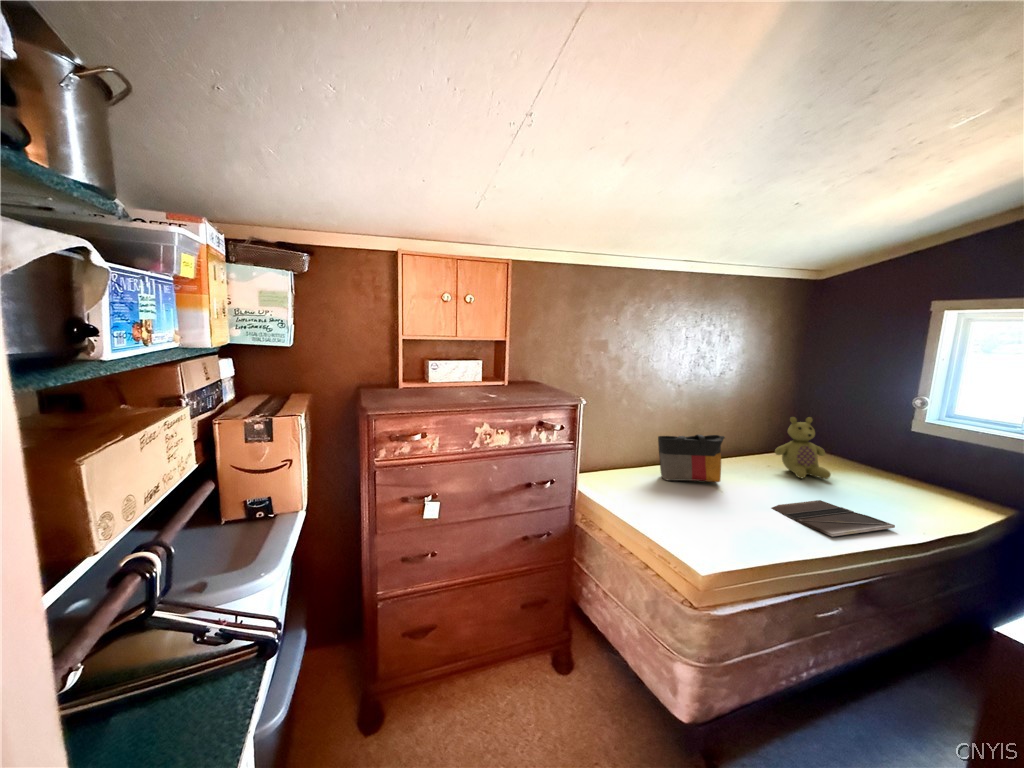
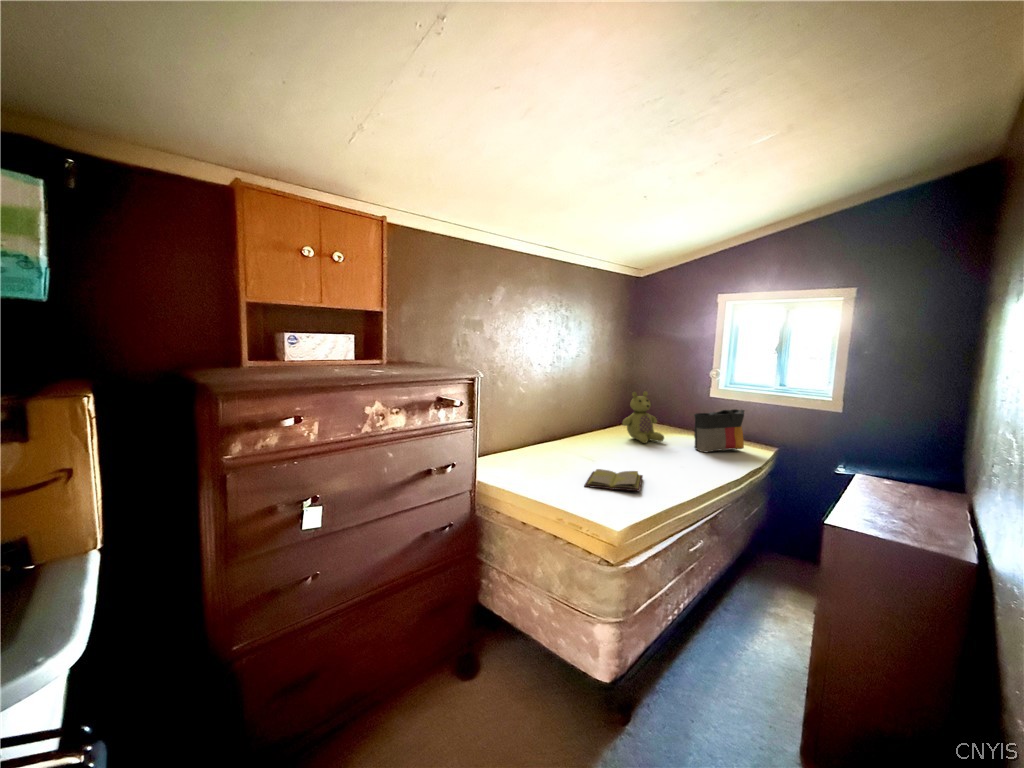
tote bag: present [658,435,725,482] -> present [694,409,744,452]
laptop: present [771,500,895,537] -> none [631,457,723,483]
diary: none [692,503,771,537] -> present [584,469,643,491]

